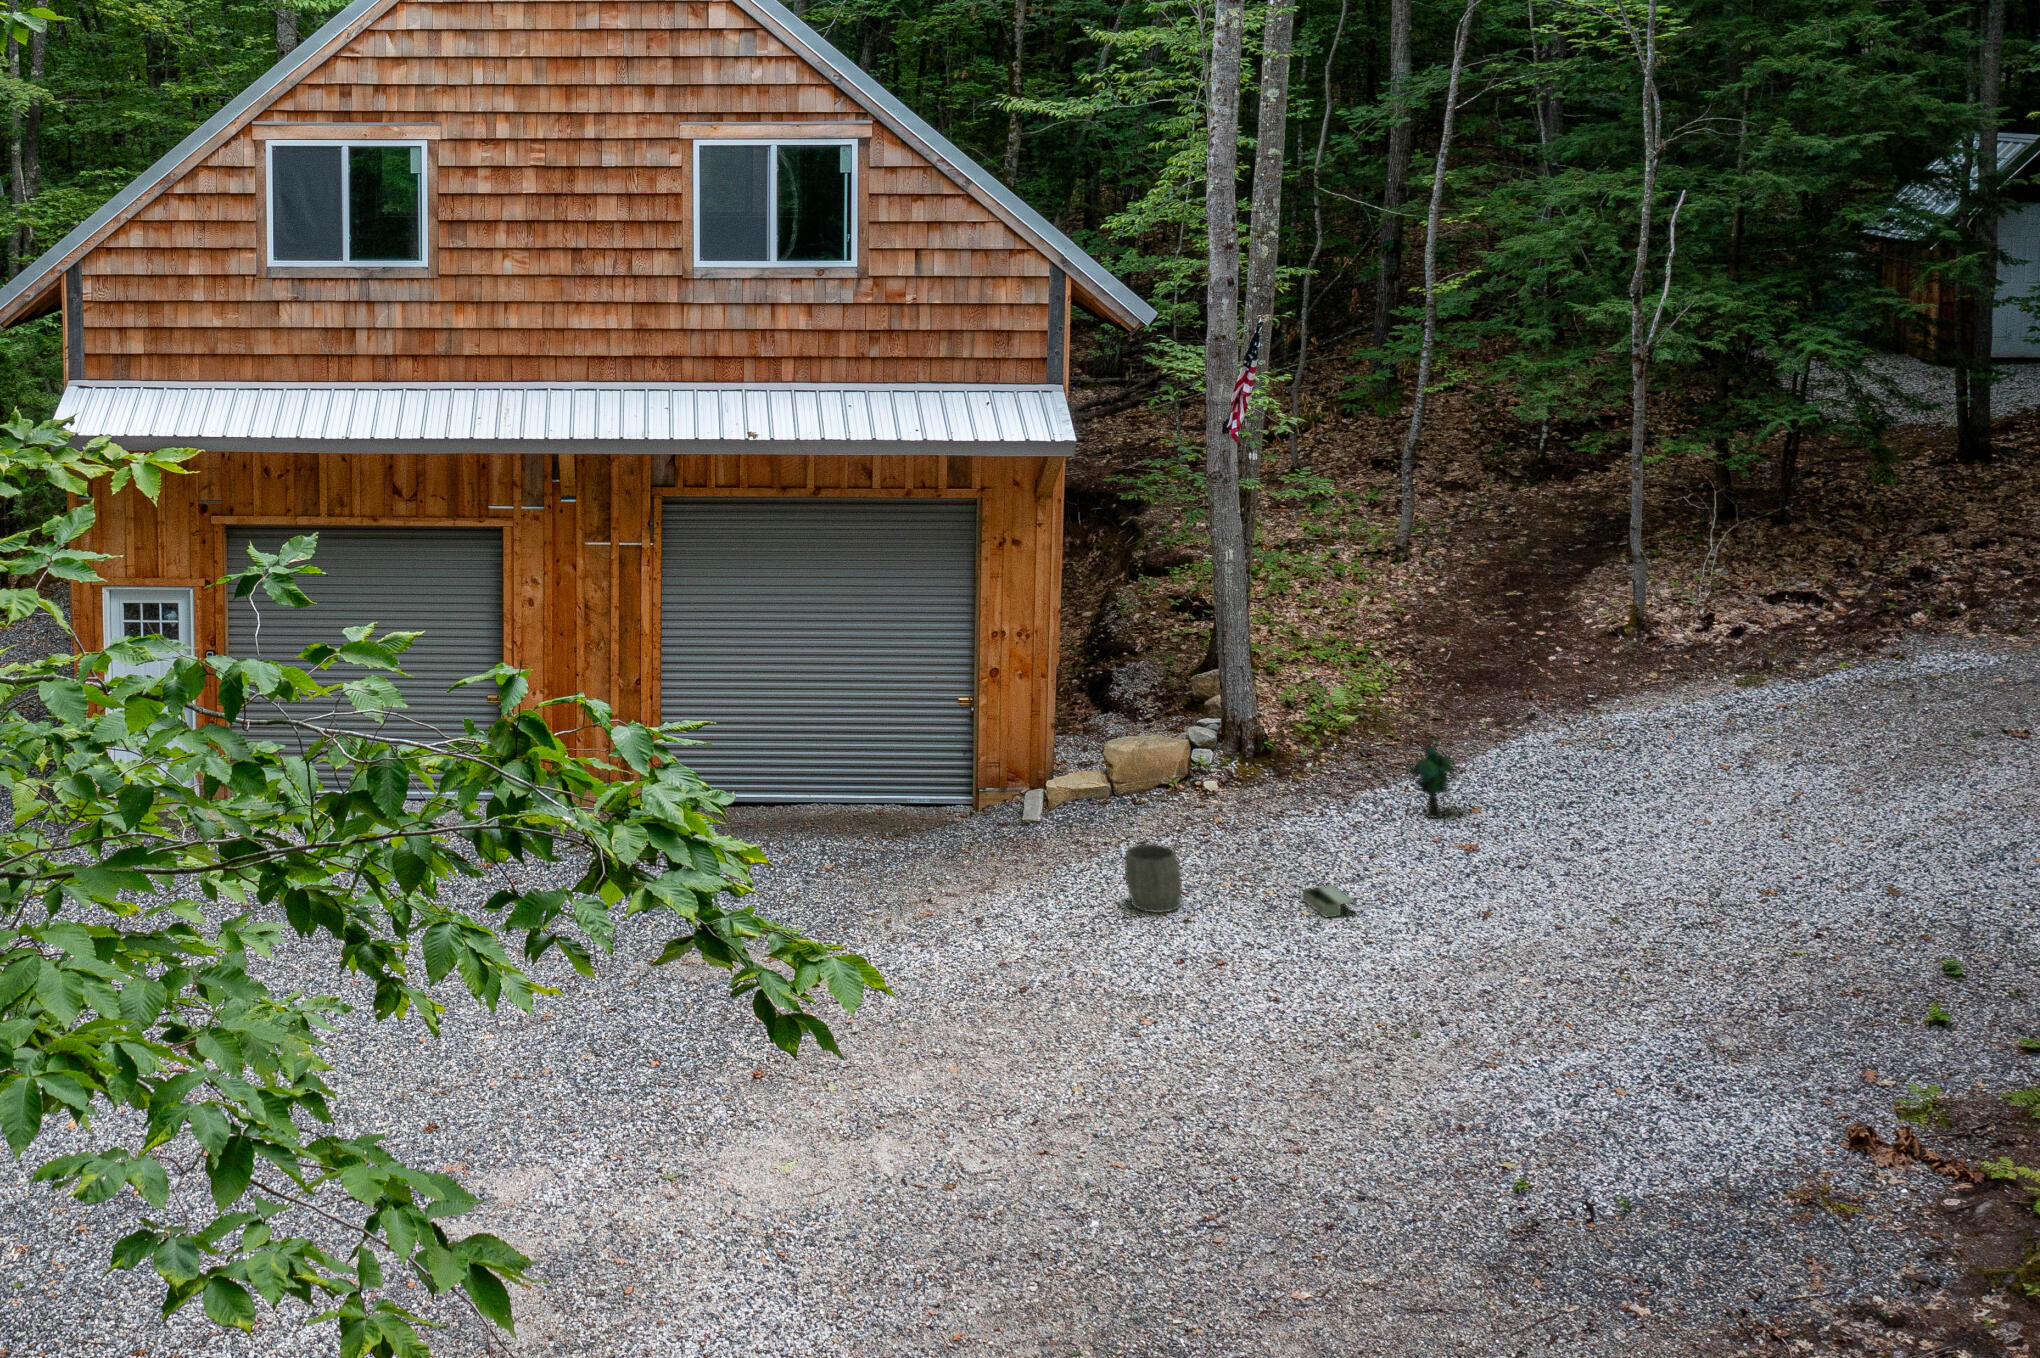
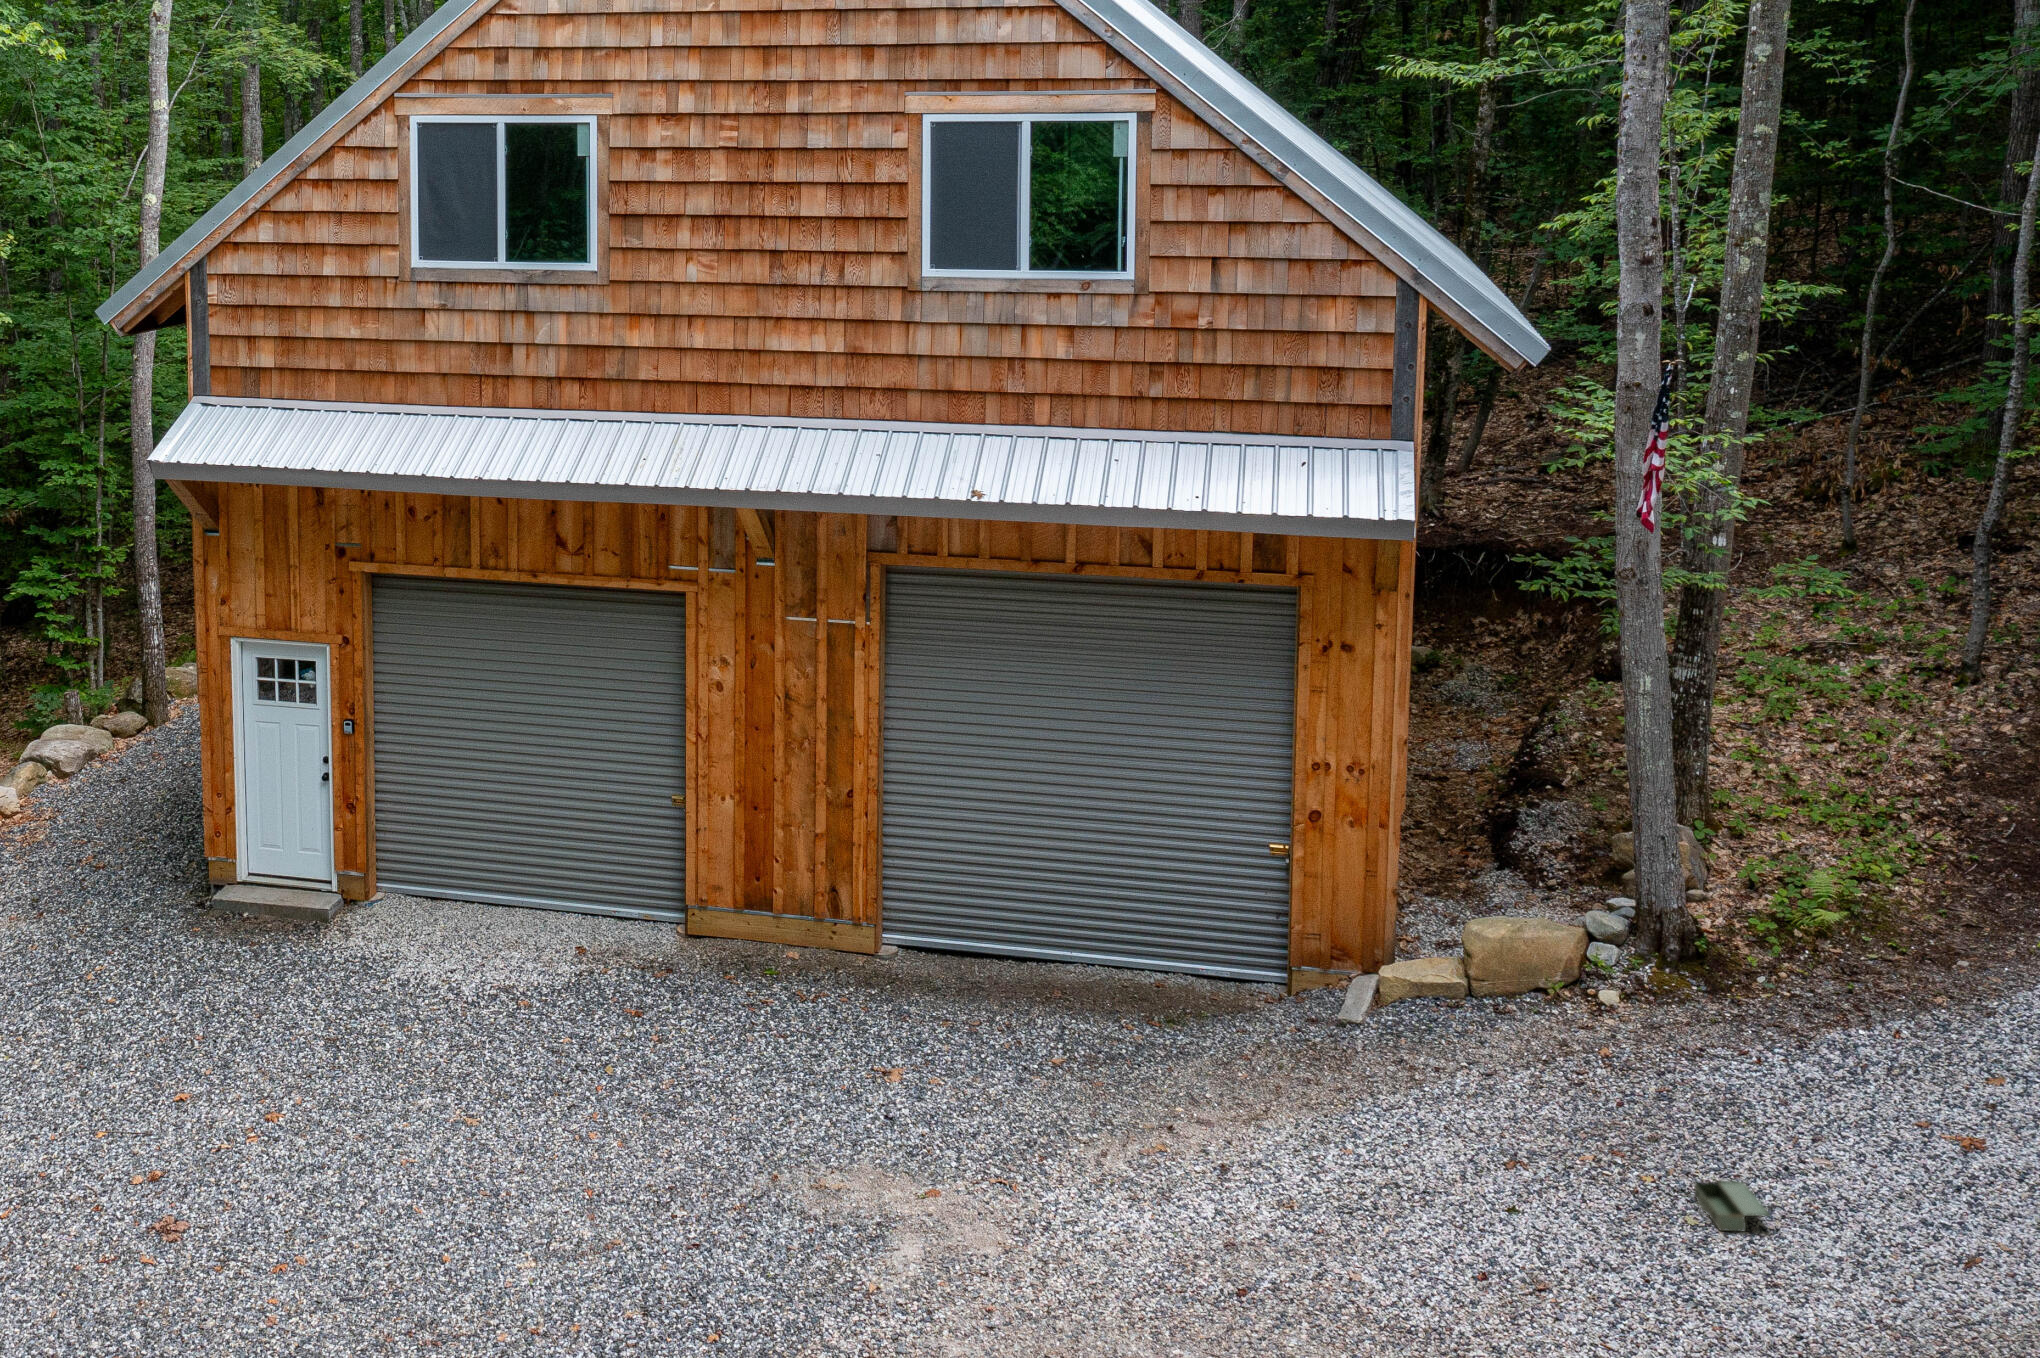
decorative plant: present [1407,739,1455,818] -> none [1886,982,1972,1096]
woven basket: present [1124,844,1182,913] -> none [1433,1086,1514,1185]

